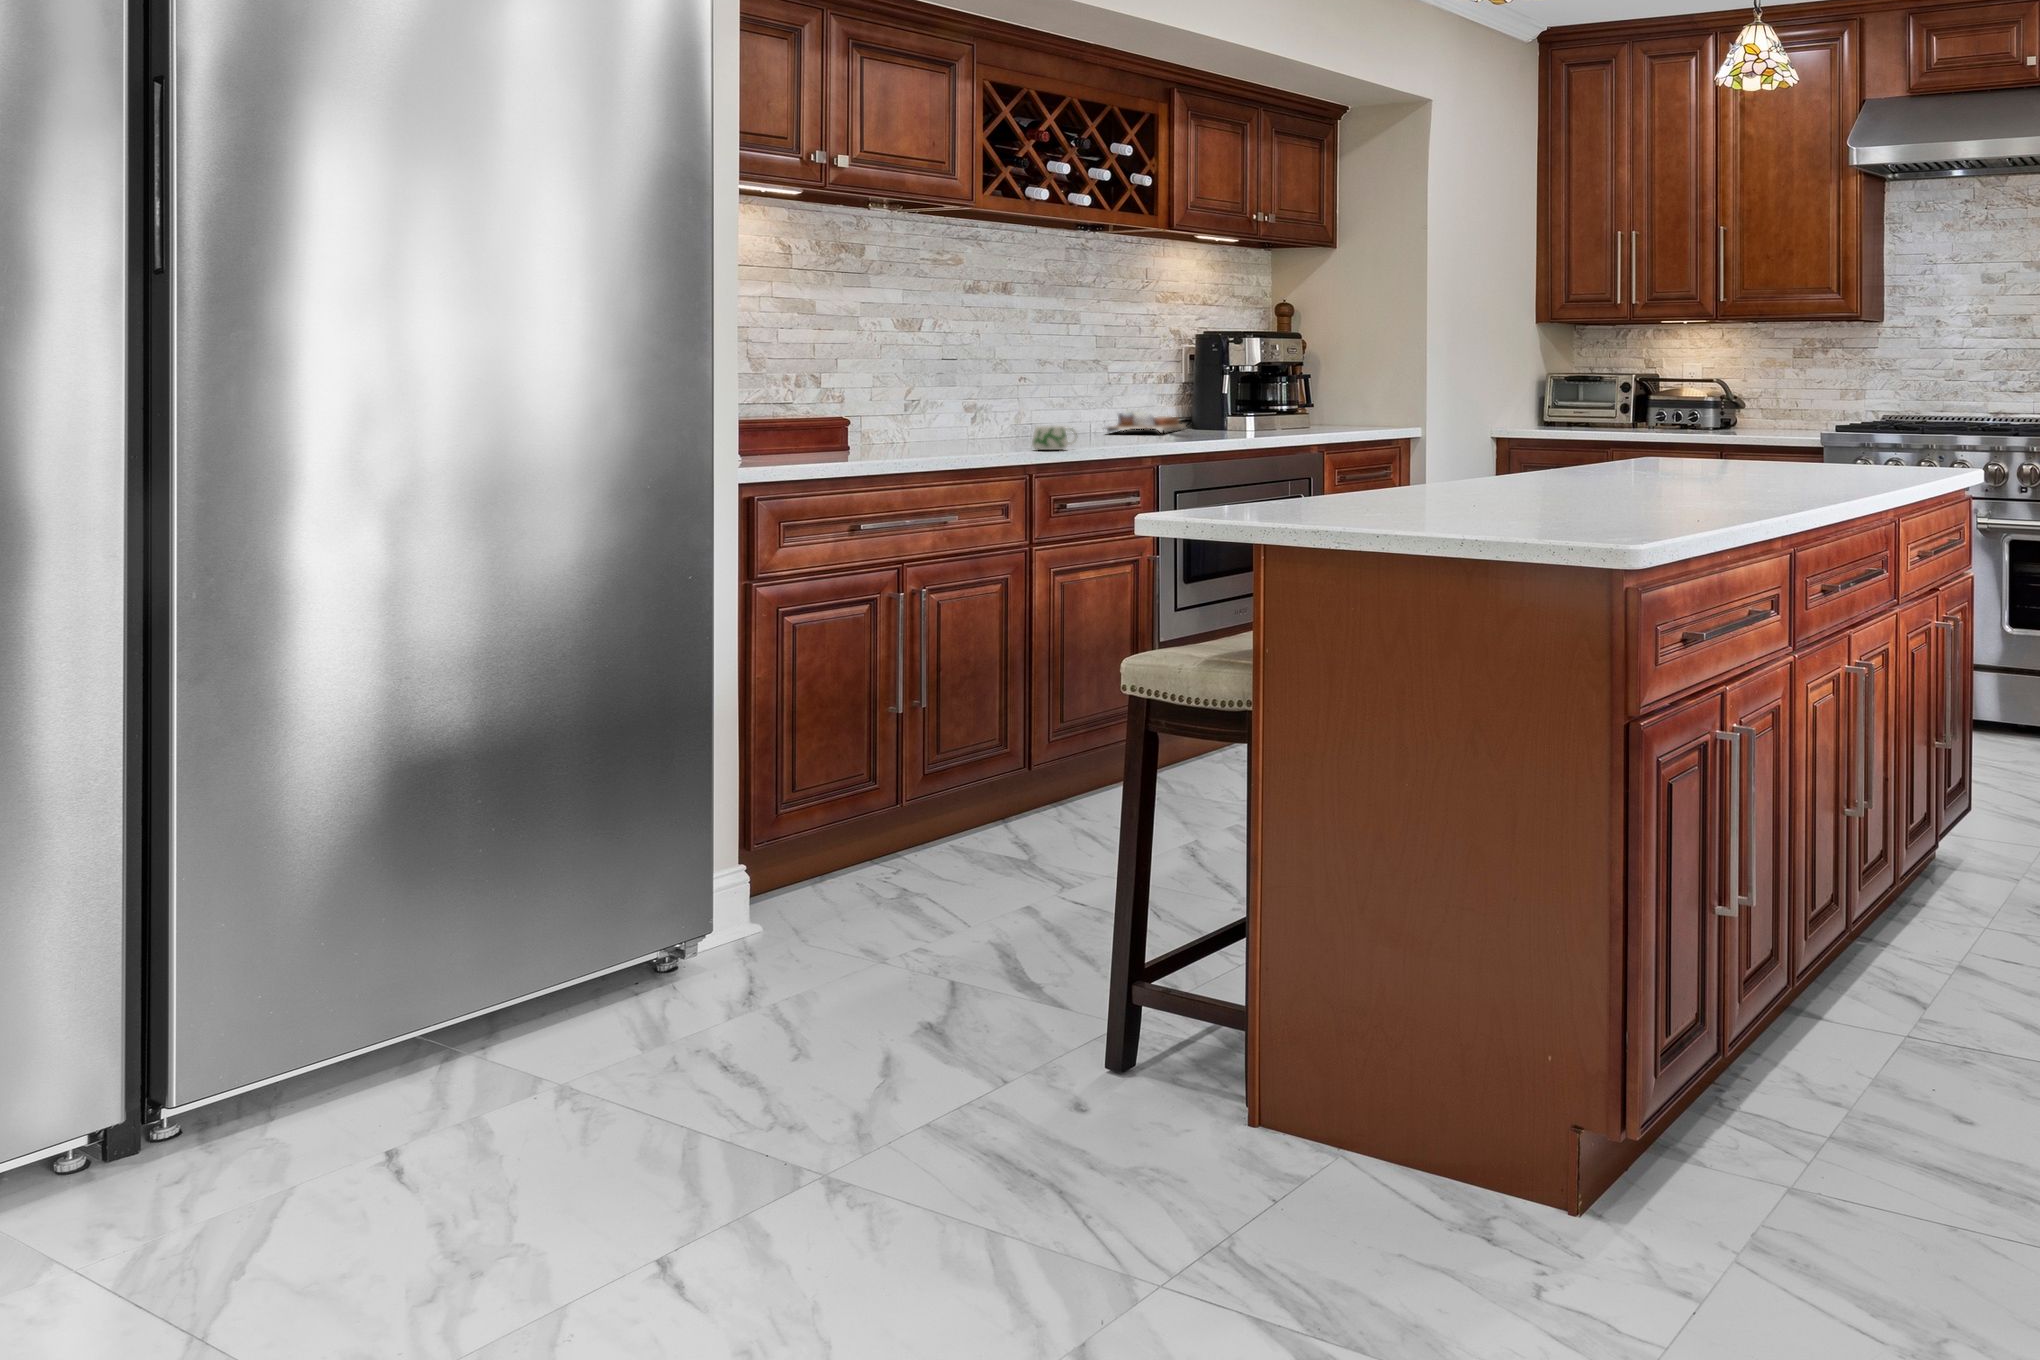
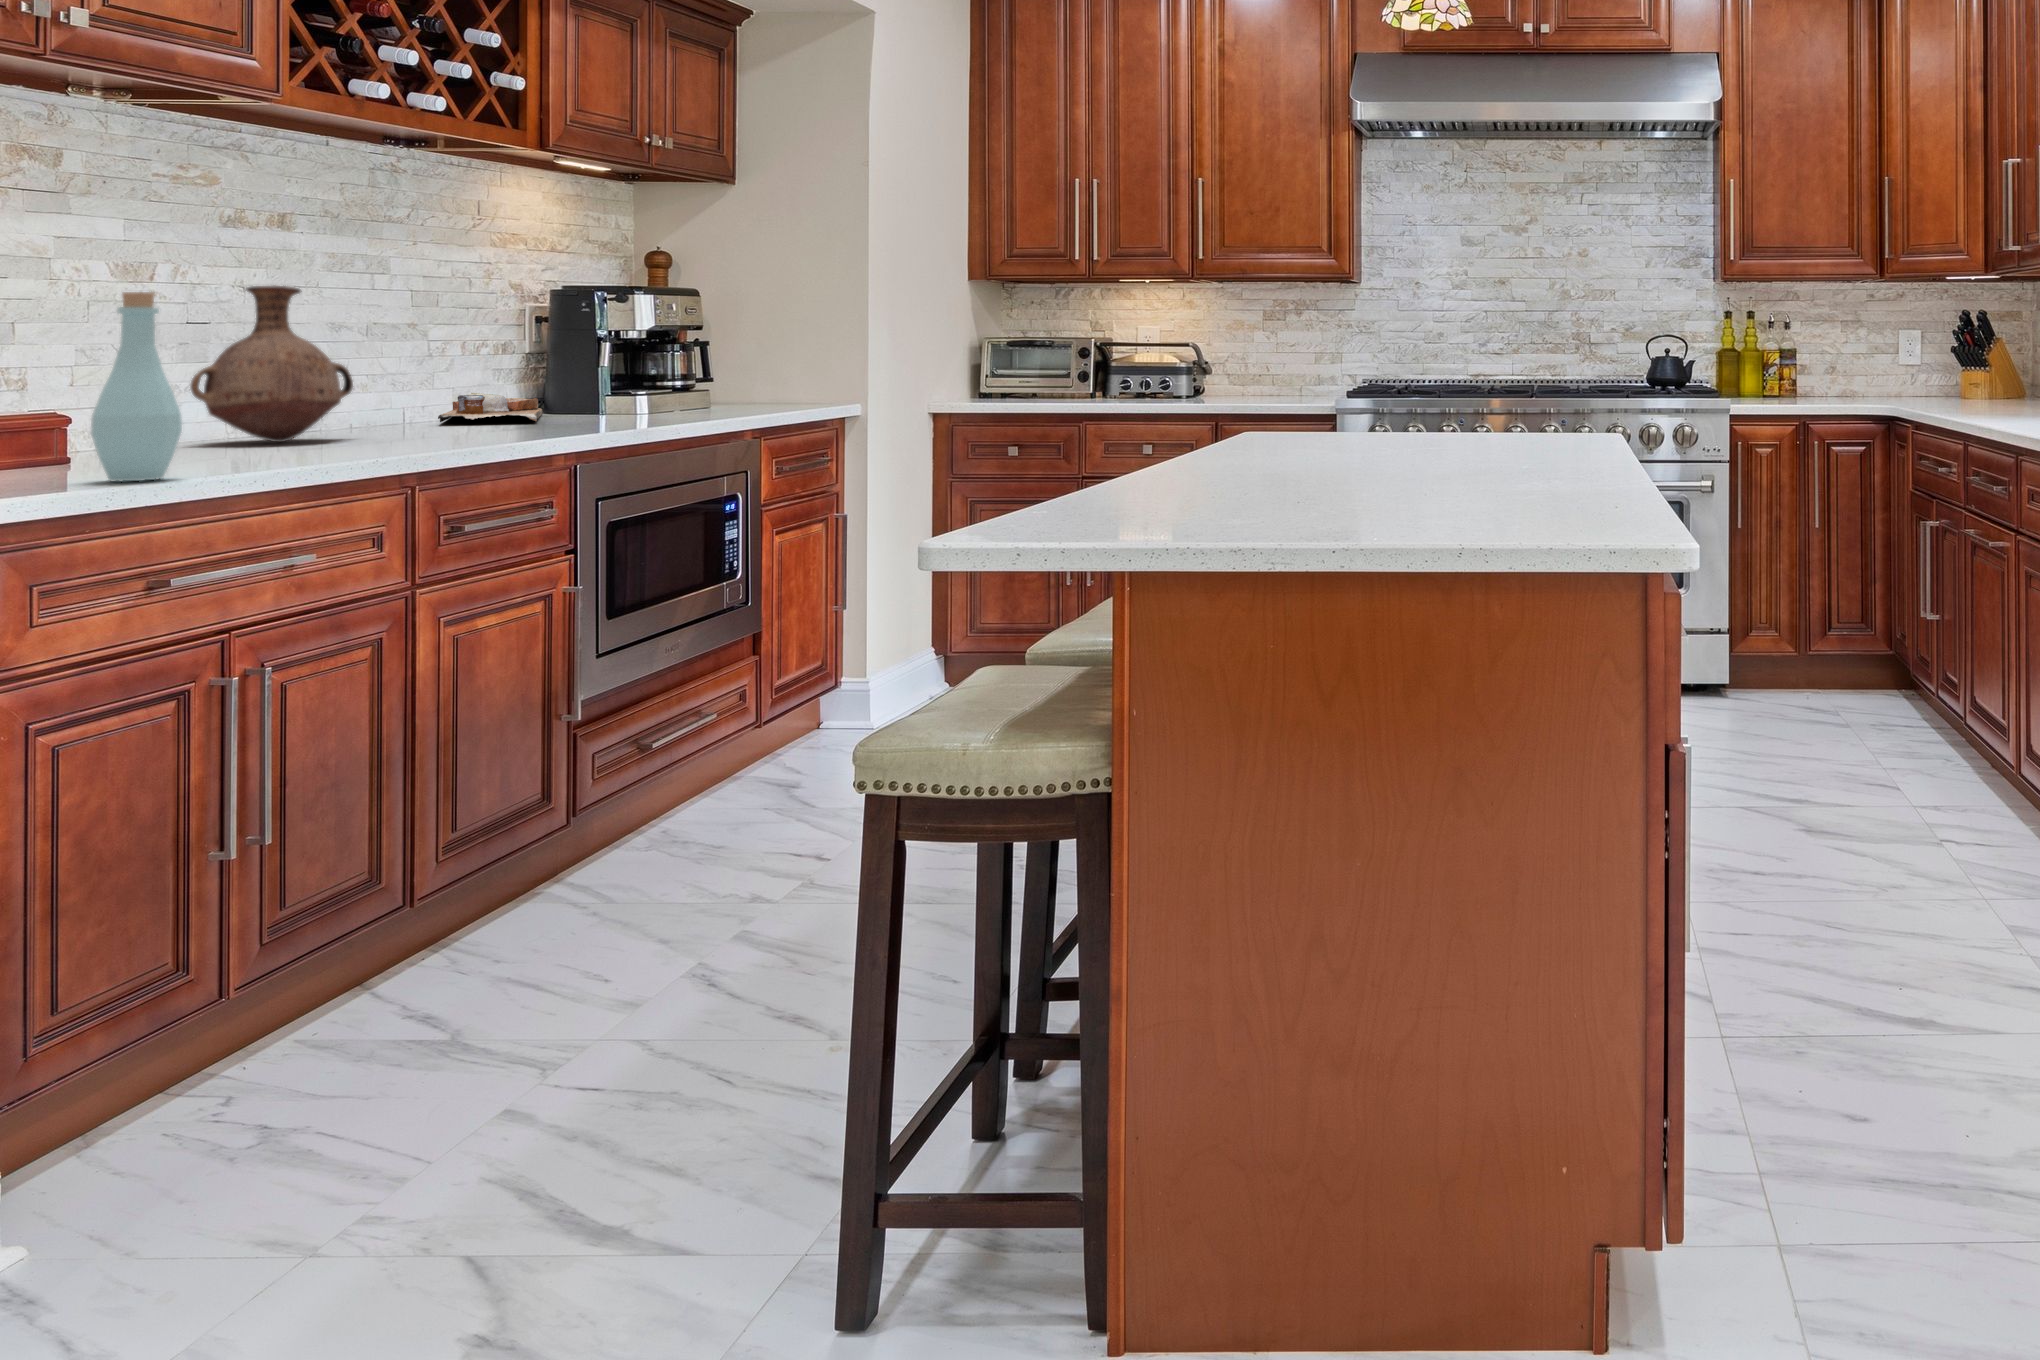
vase: none [939,334,1032,442] -> present [190,286,353,442]
bottle: none [841,340,887,461] -> present [91,292,182,481]
mug: present [1032,425,1076,450] -> none [394,416,466,451]

